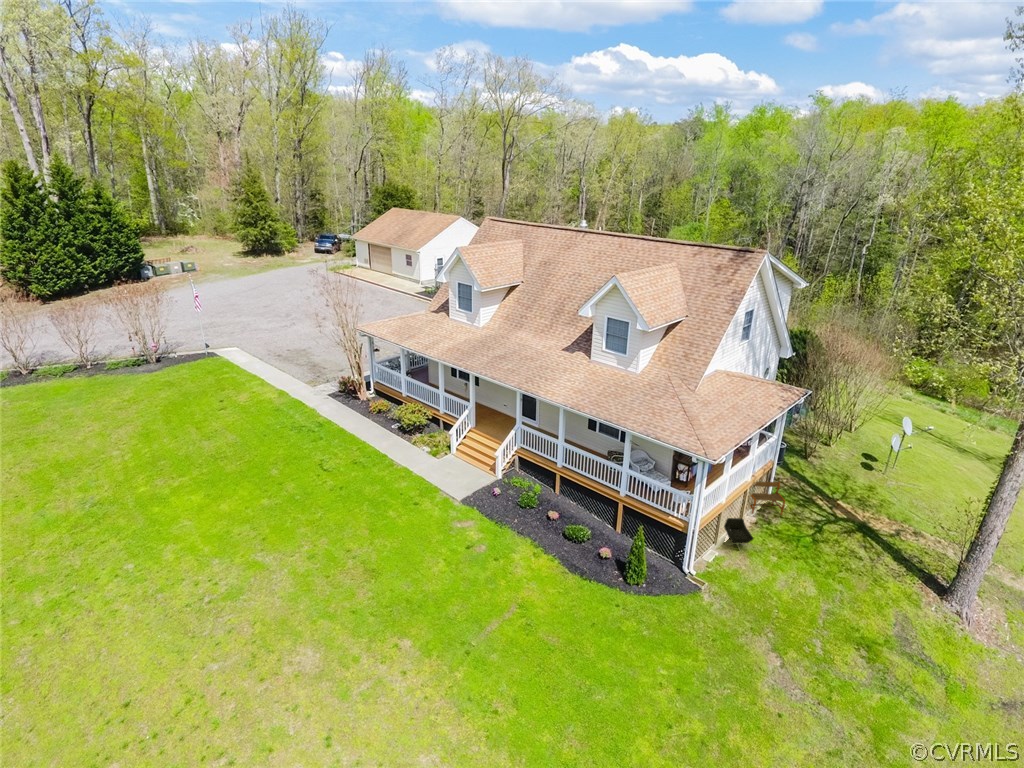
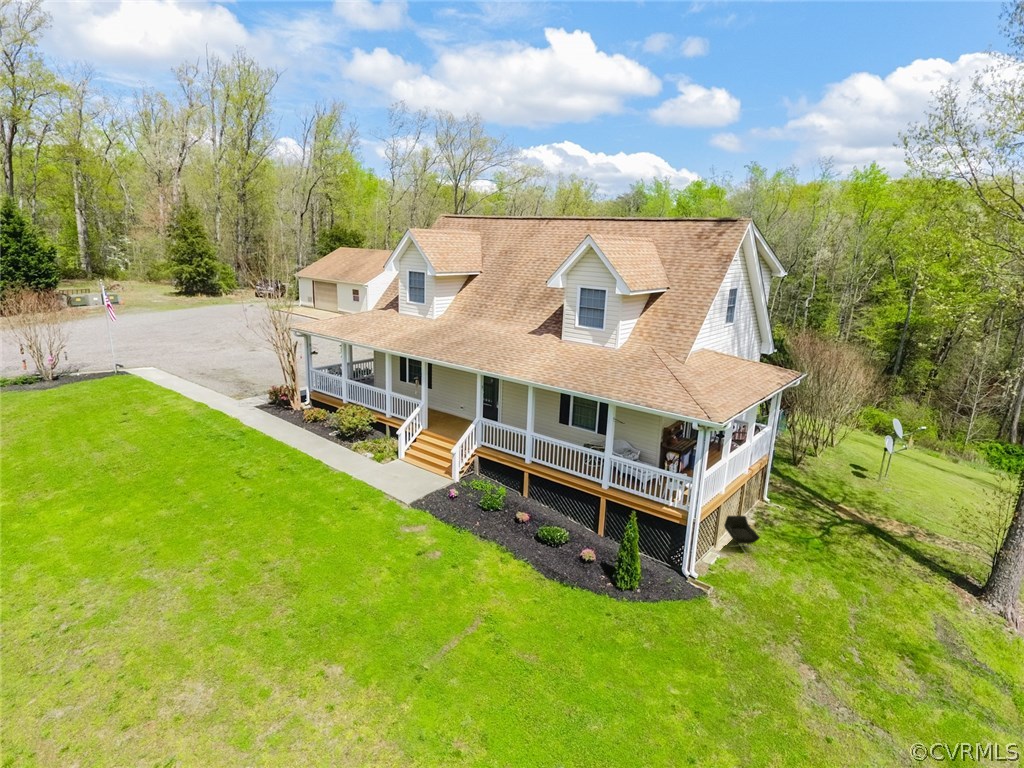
bench: present [750,481,785,515] -> none [742,479,787,518]

